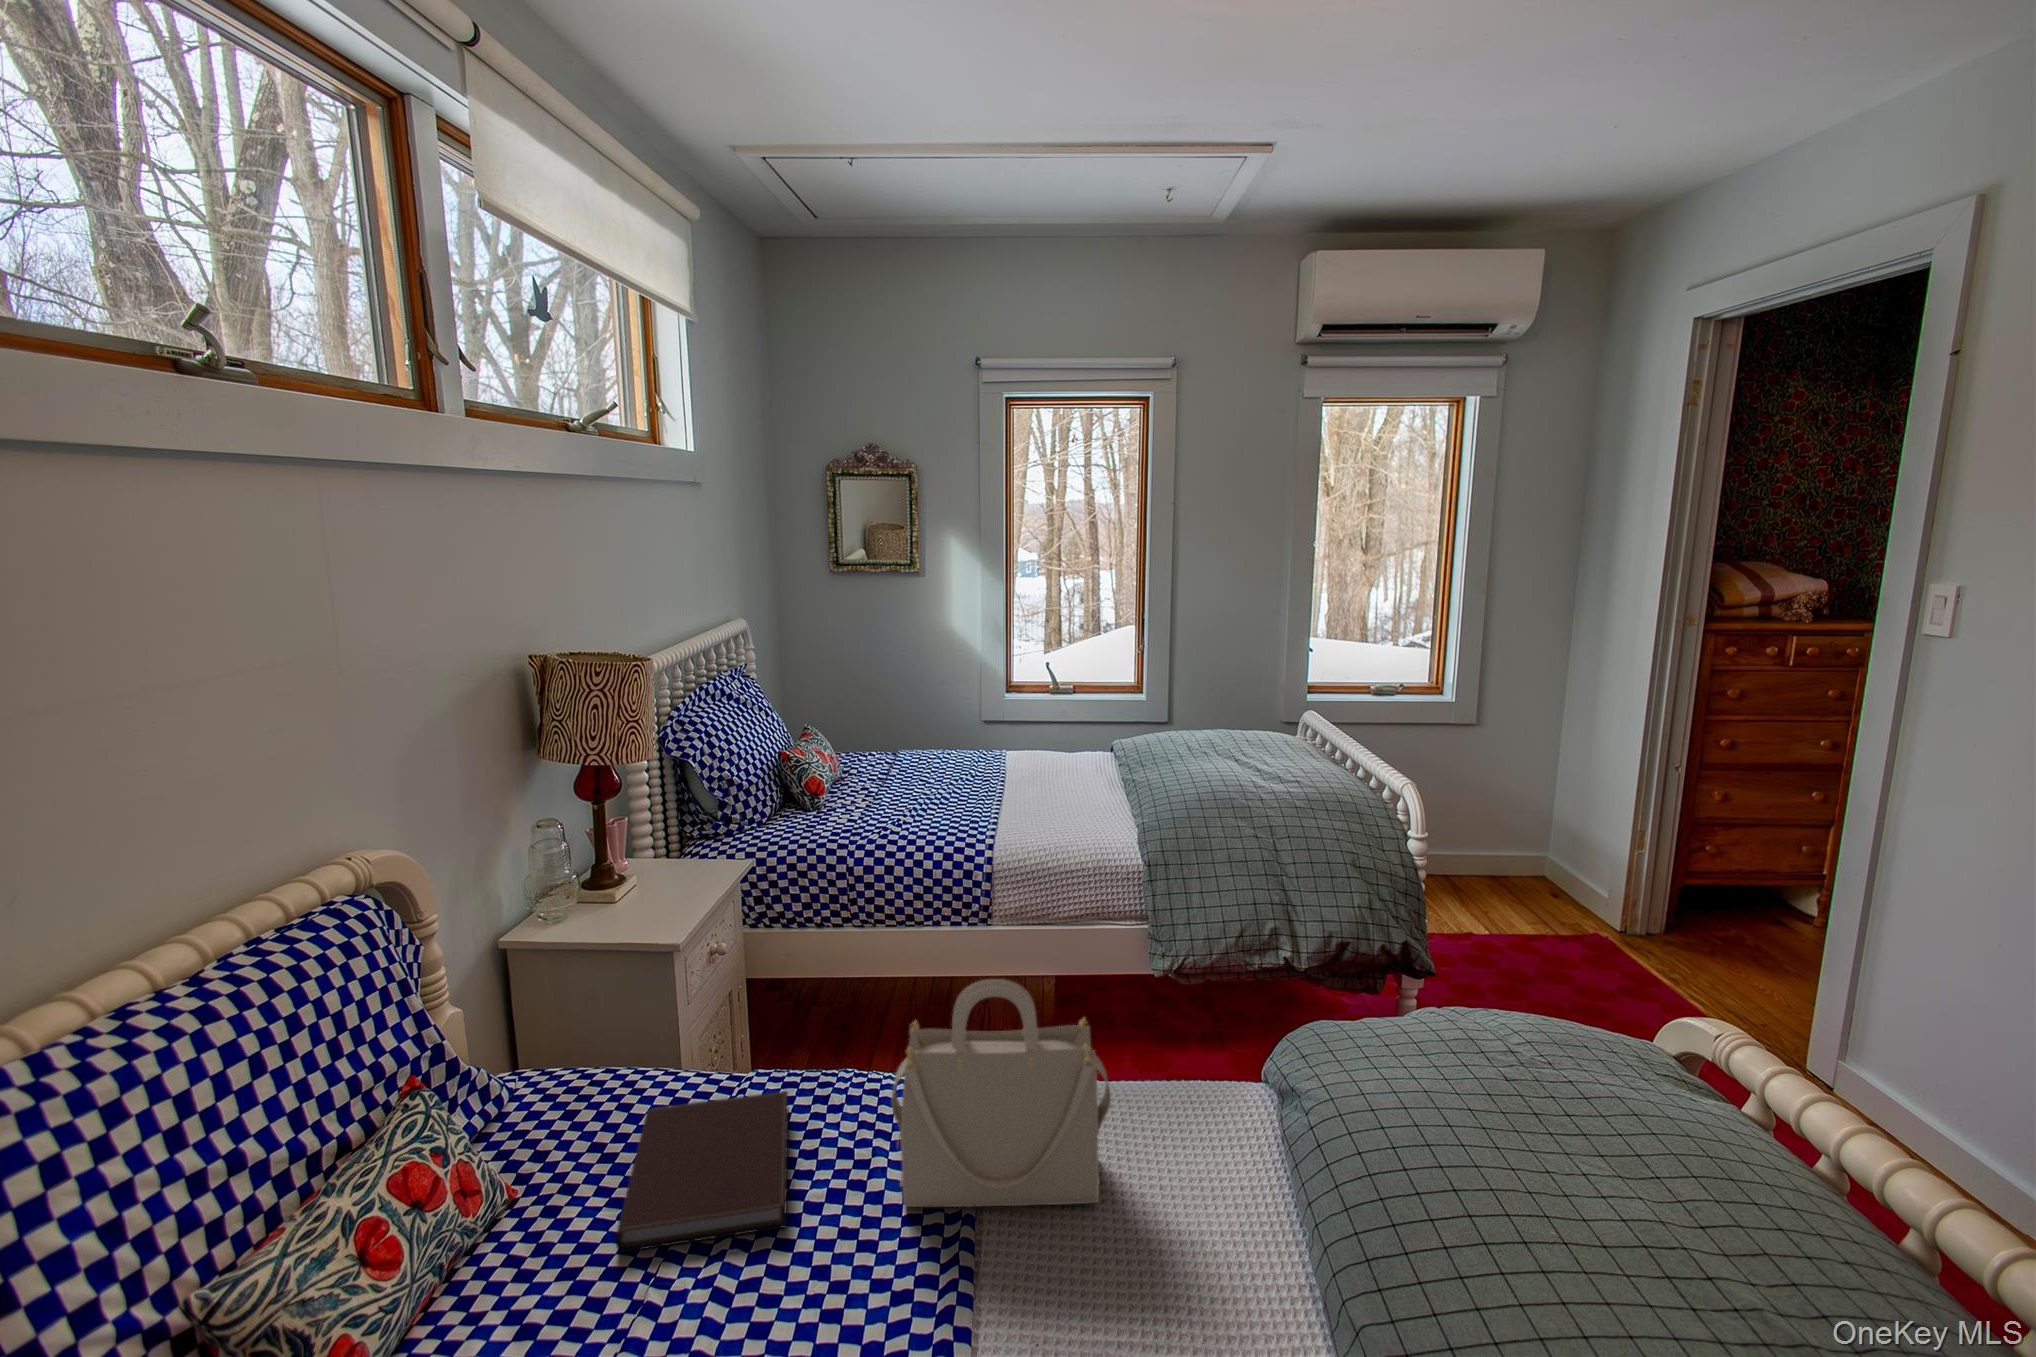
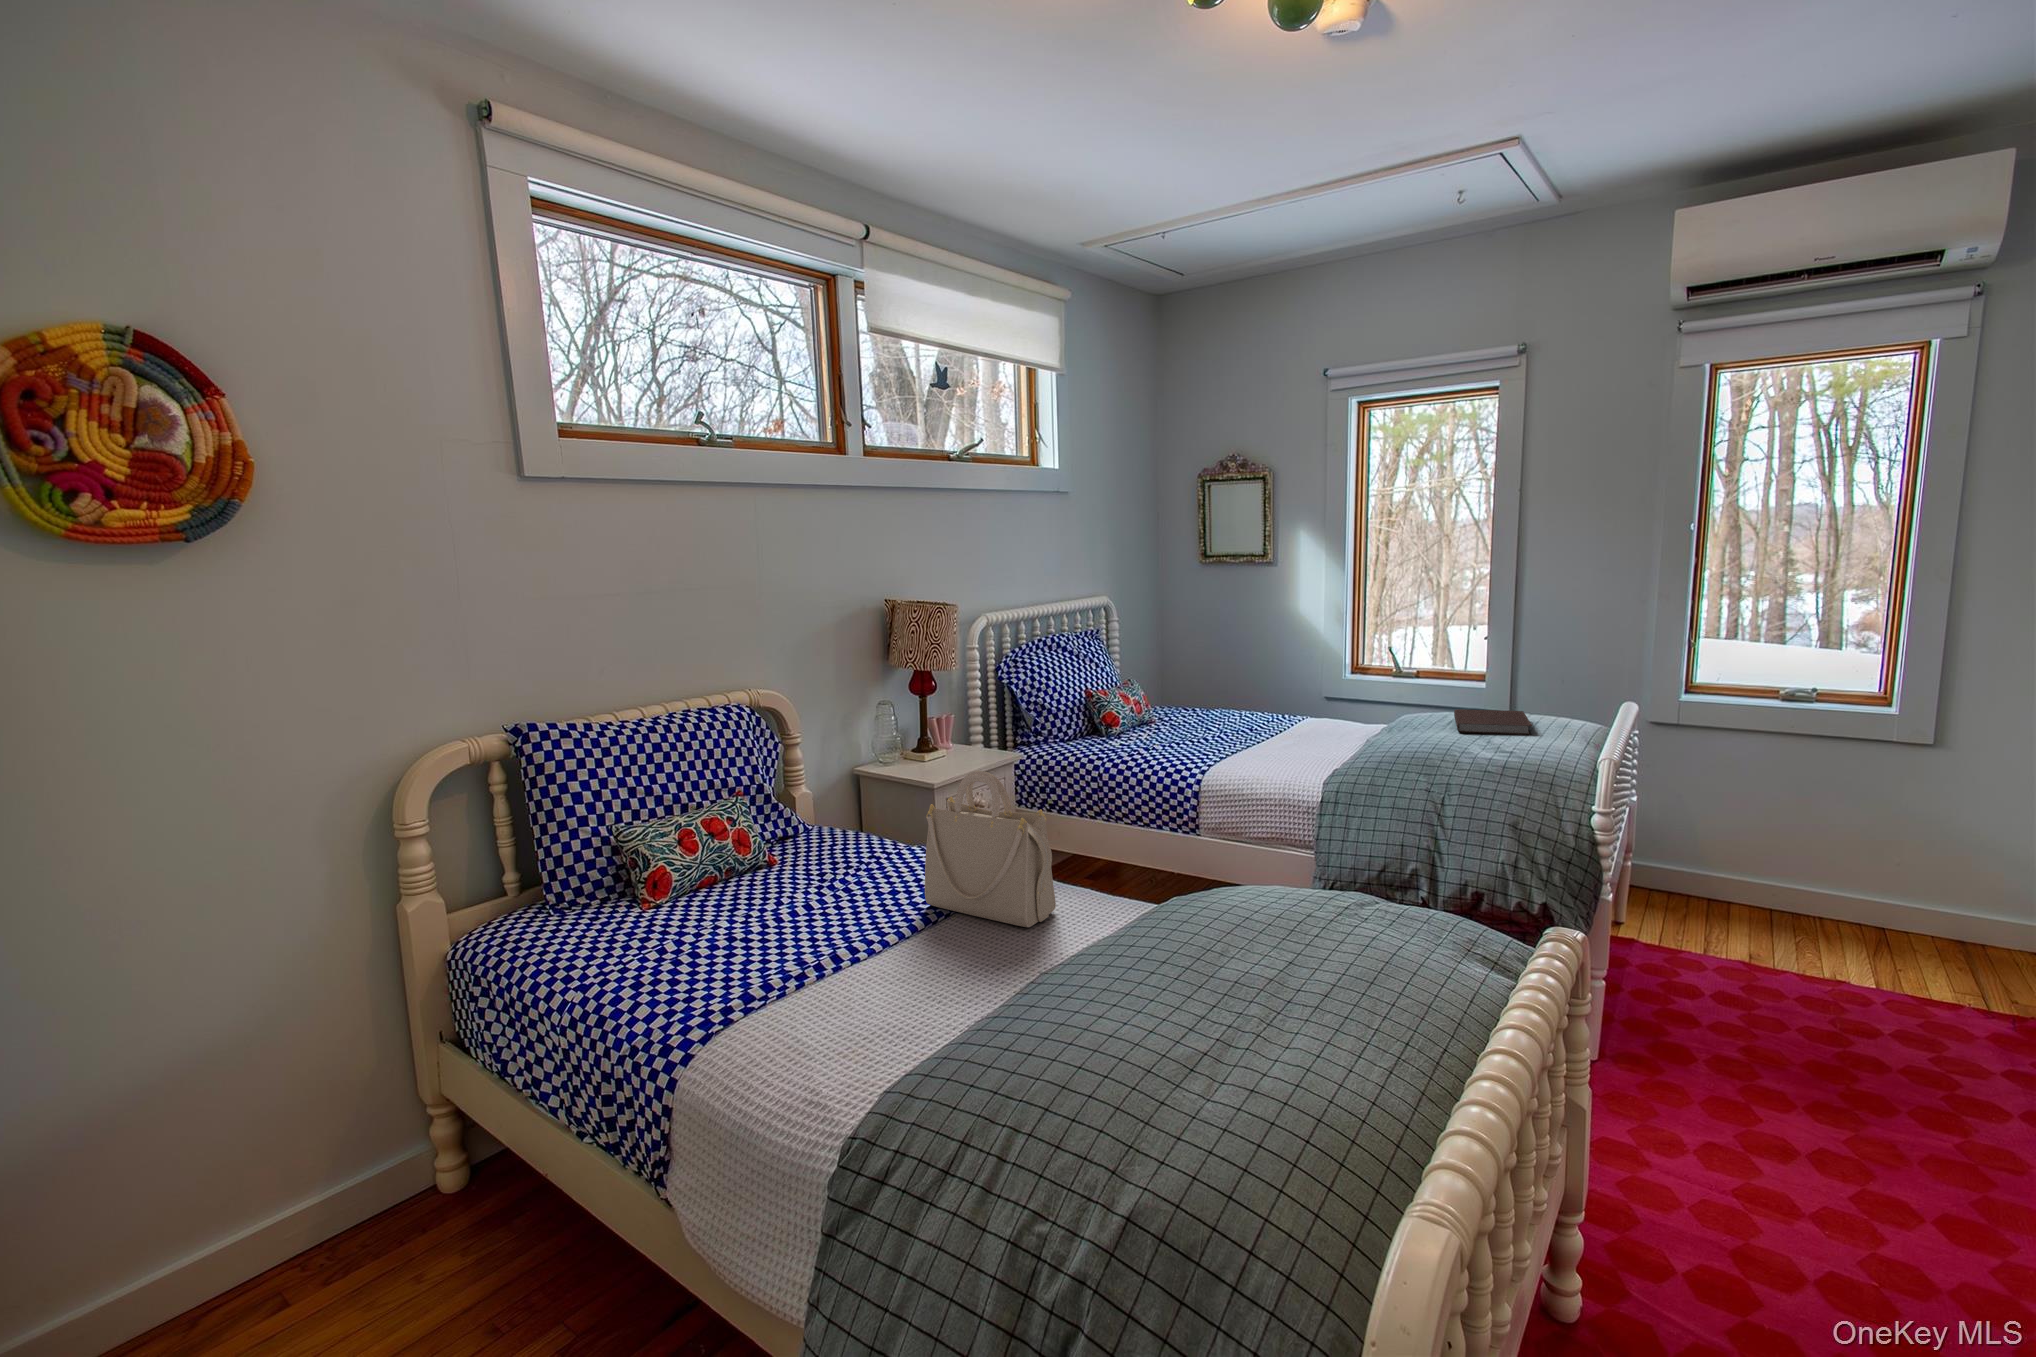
notebook: present [616,1091,788,1252] -> present [1454,709,1532,735]

